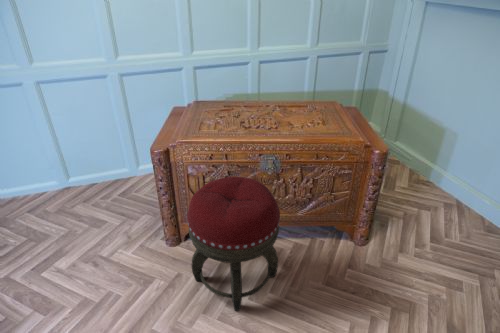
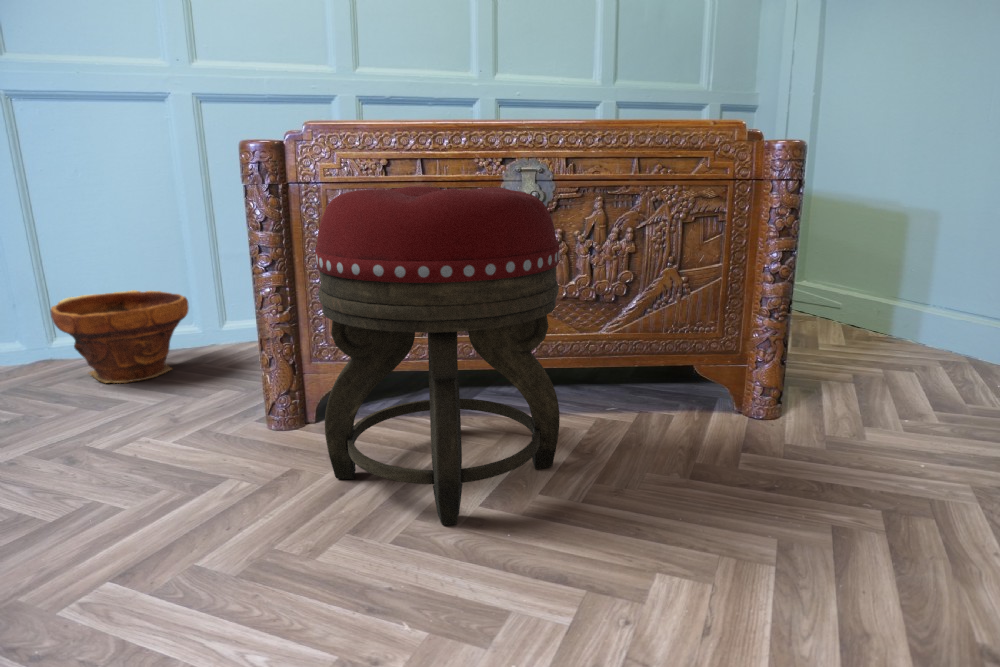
planter: none [70,160,125,207] -> present [51,290,189,383]

